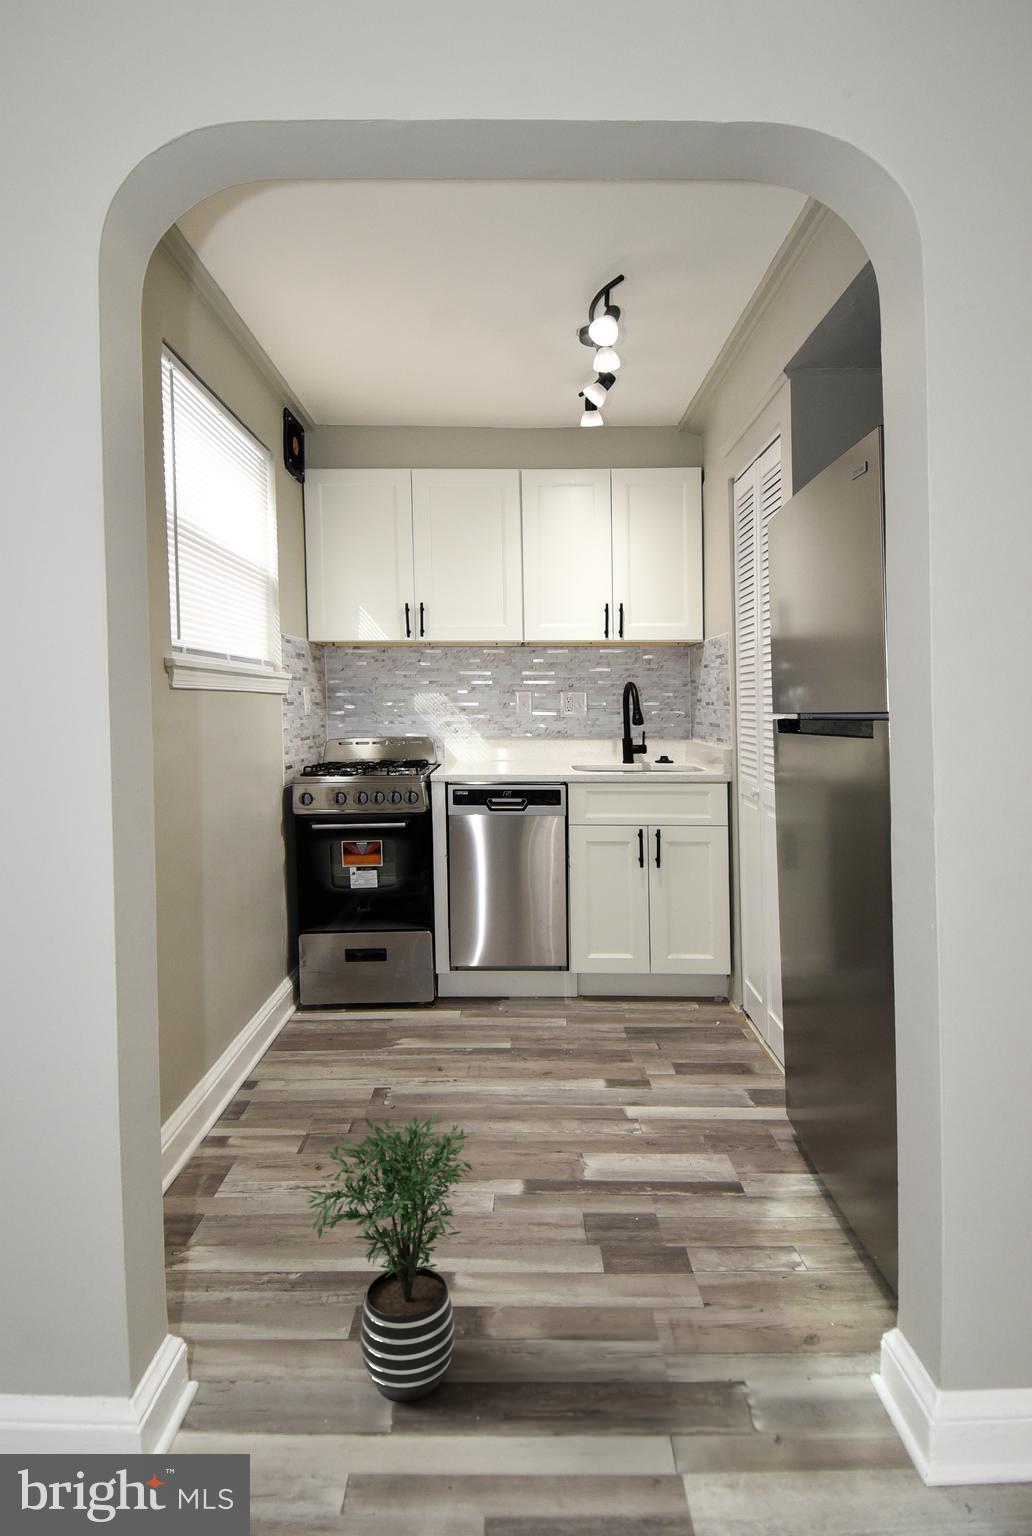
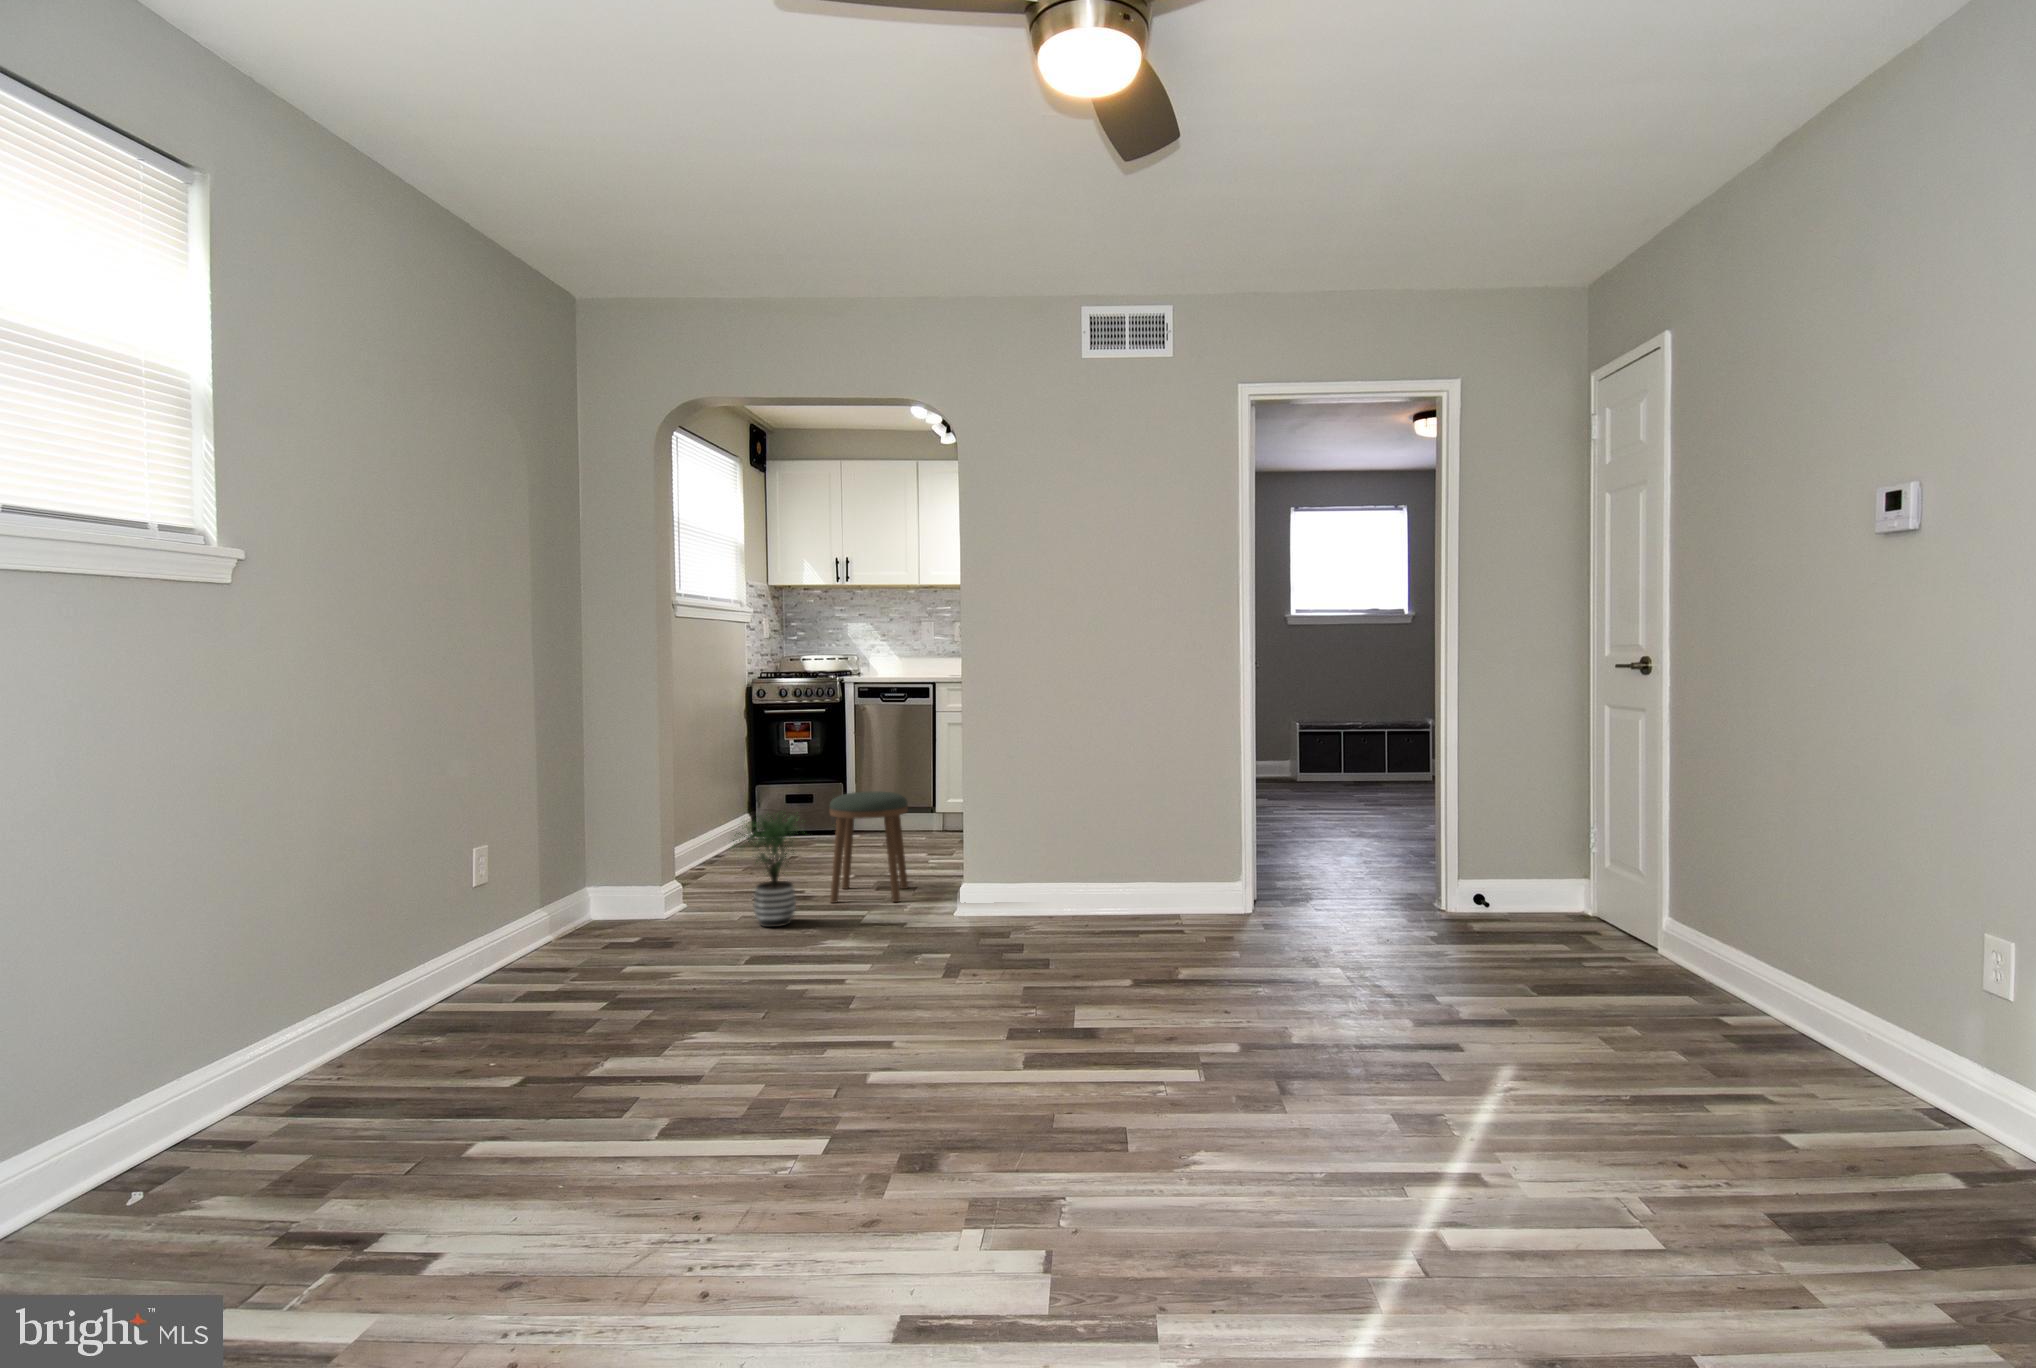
stool: none [480,1011,631,1256] -> present [830,791,908,903]

